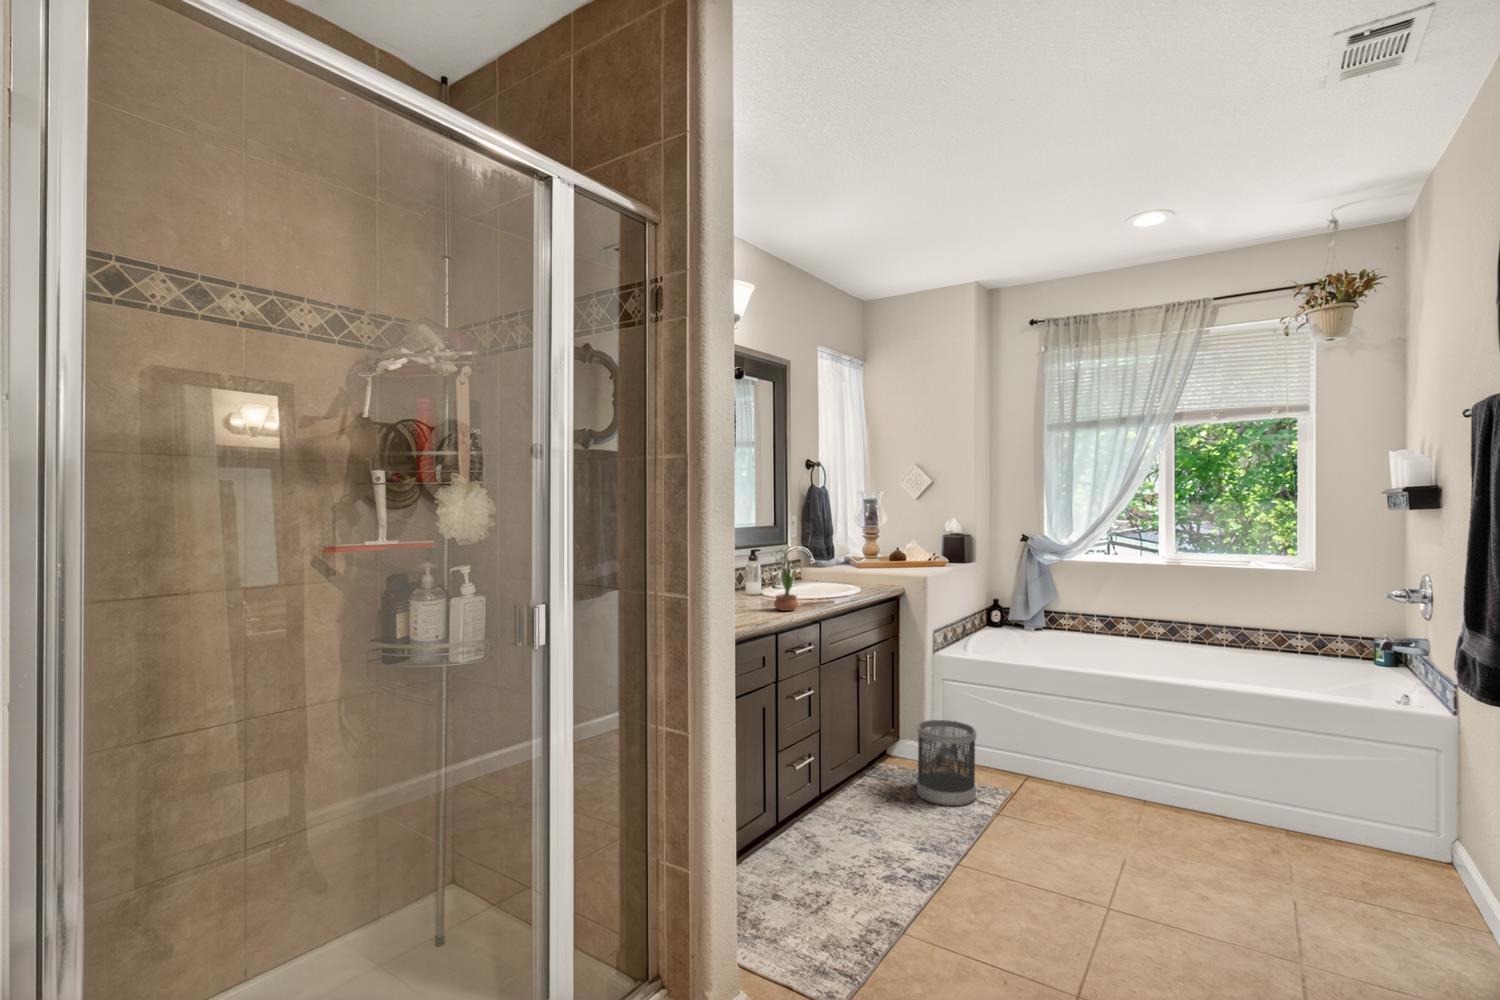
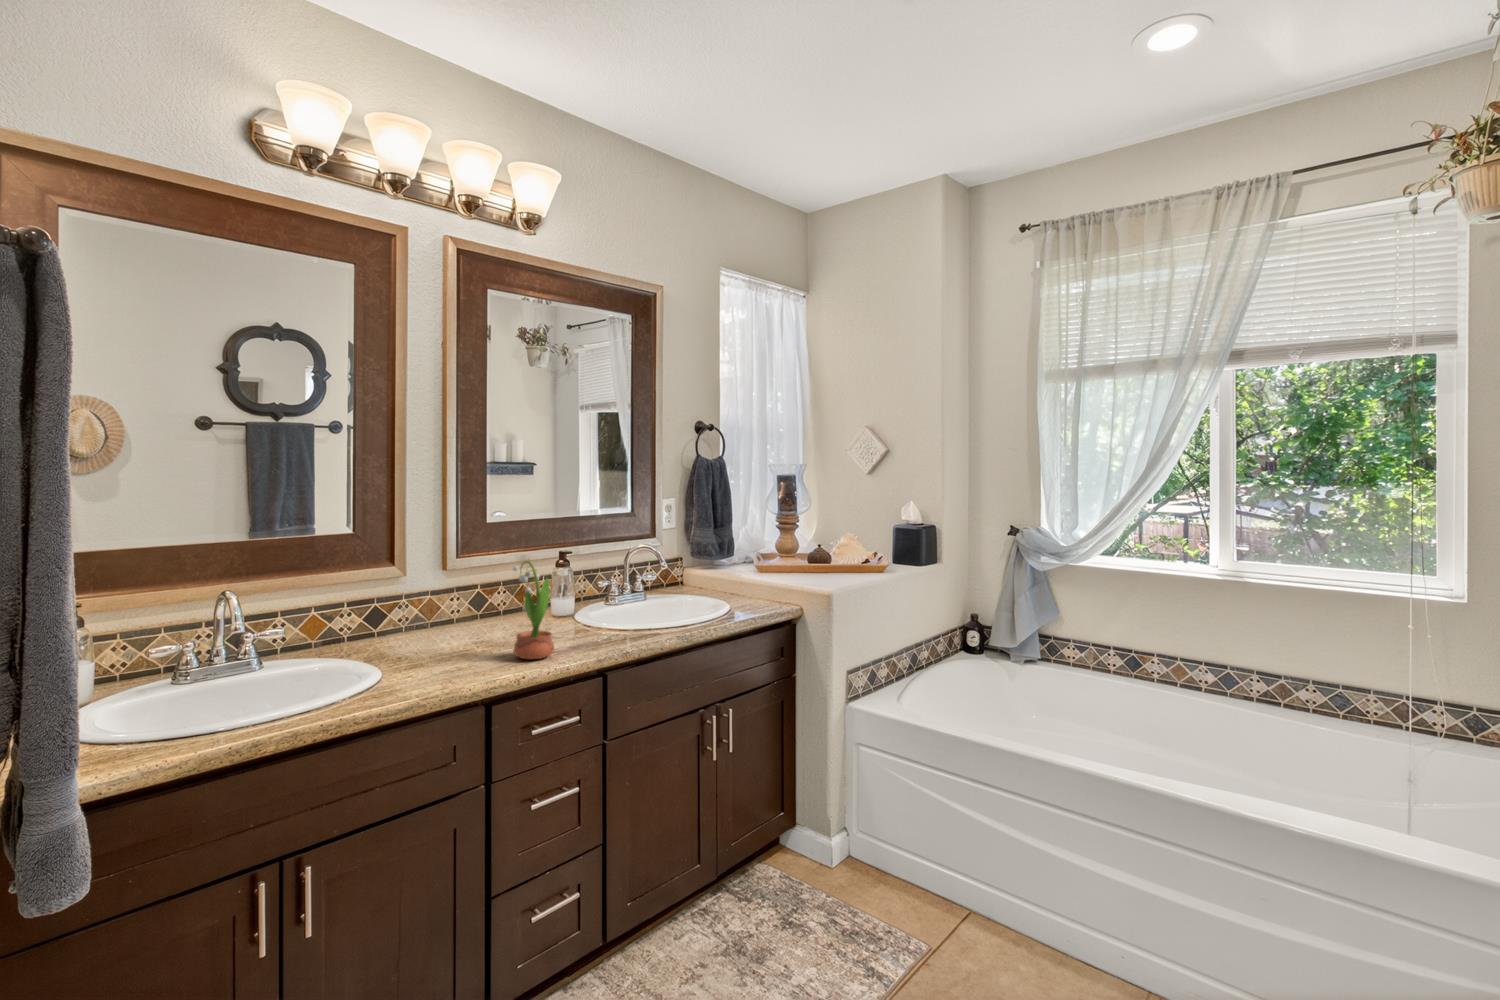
wastebasket: present [917,720,976,806] -> none [782,814,873,967]

